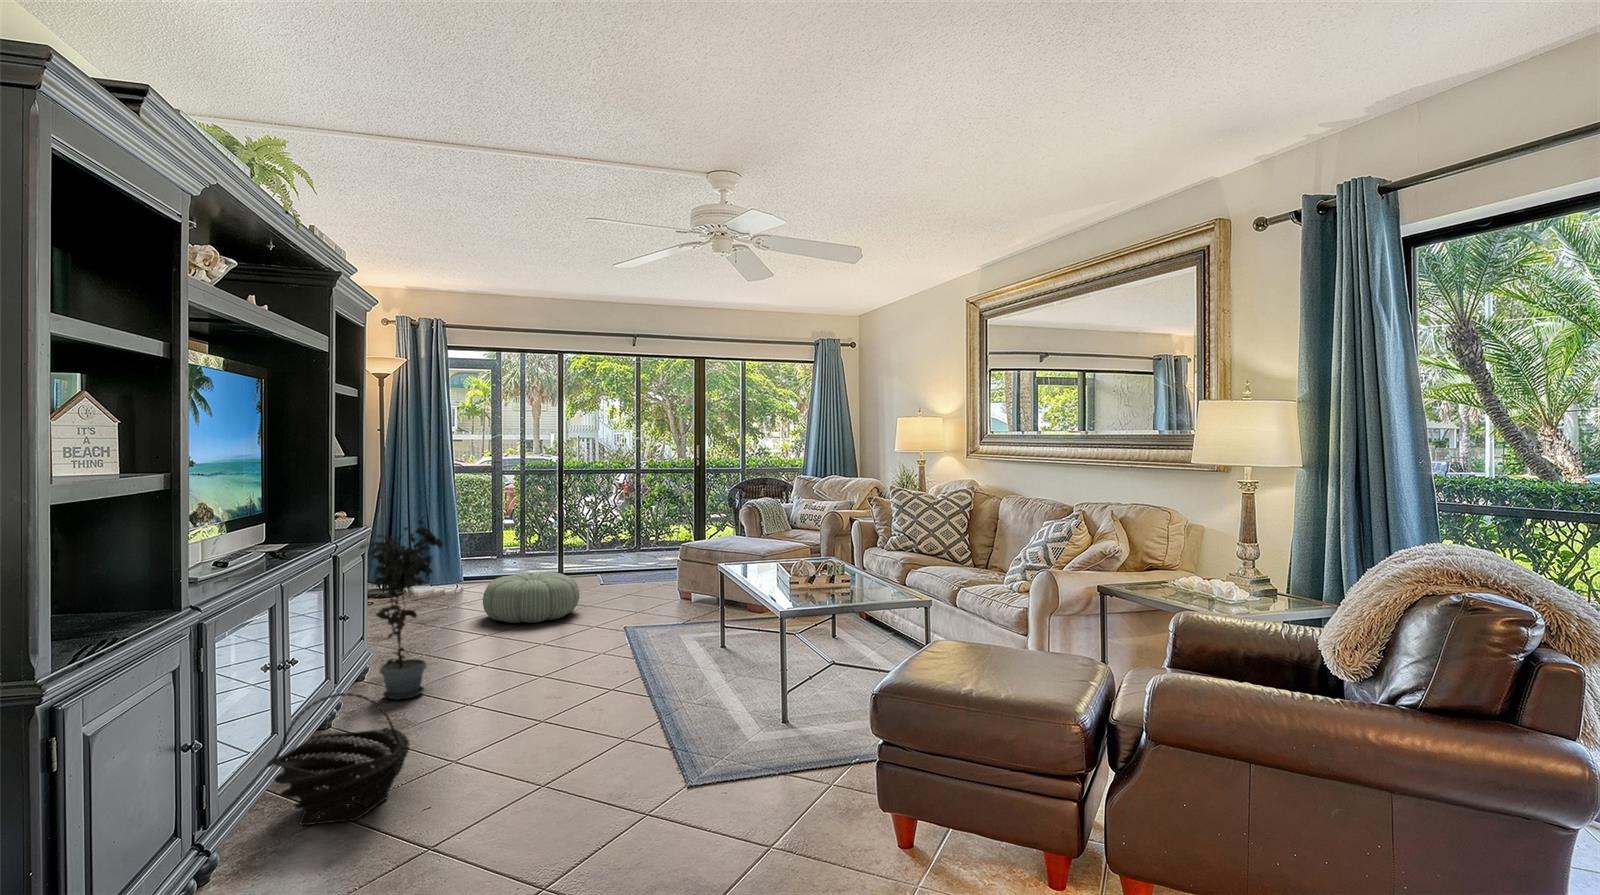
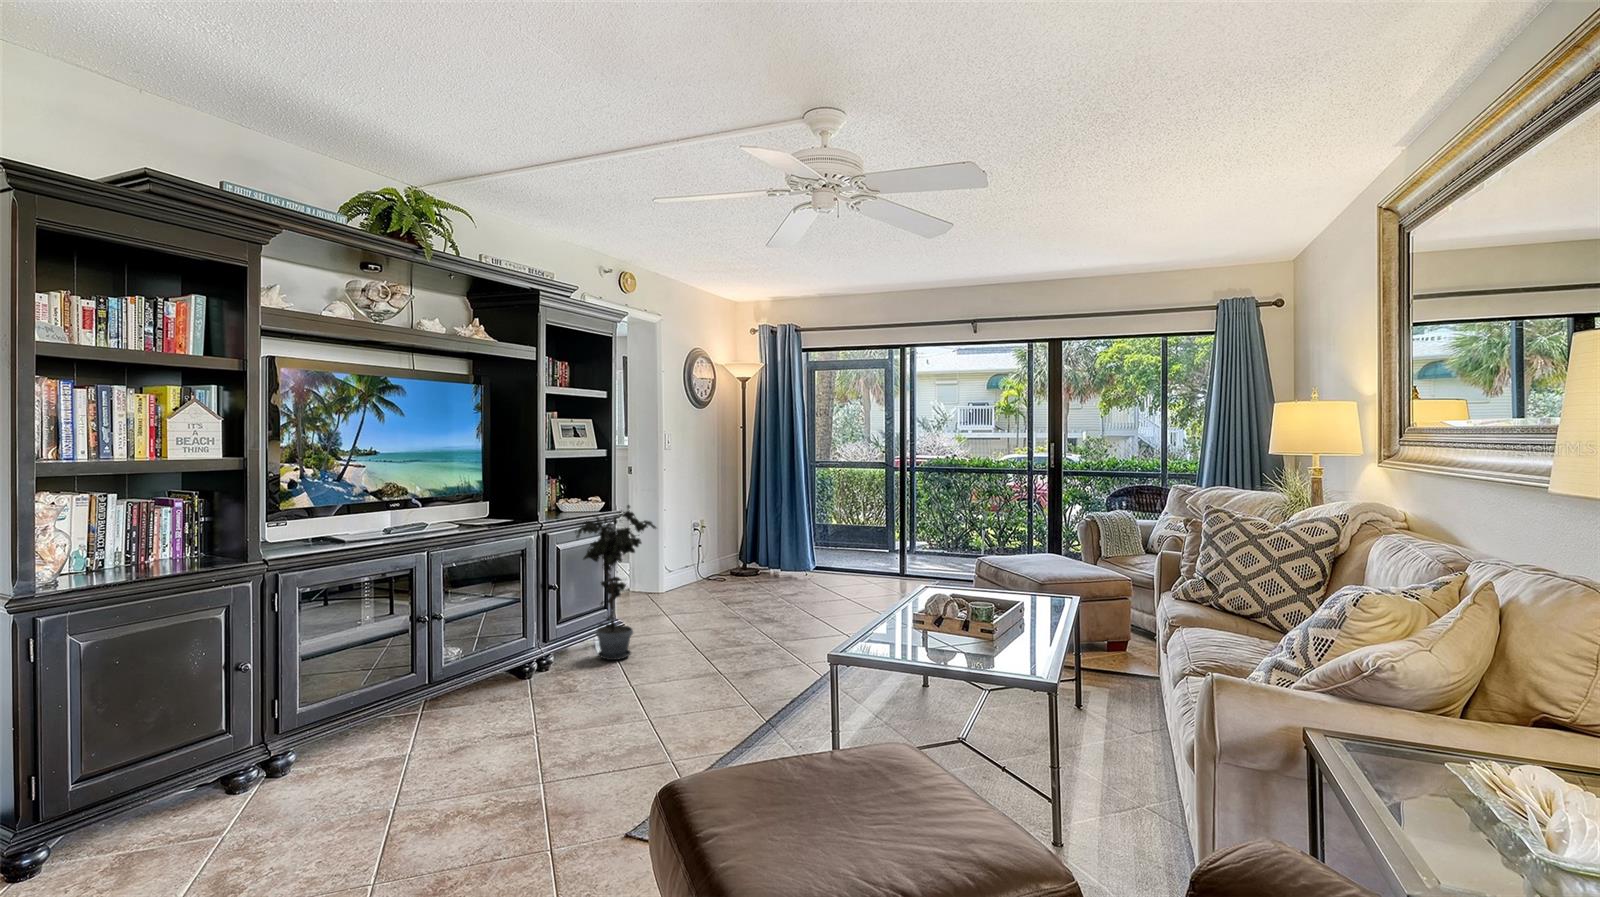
pouf: present [483,572,579,623] -> none [768,562,857,612]
basket: present [268,693,410,825] -> none [378,644,490,752]

